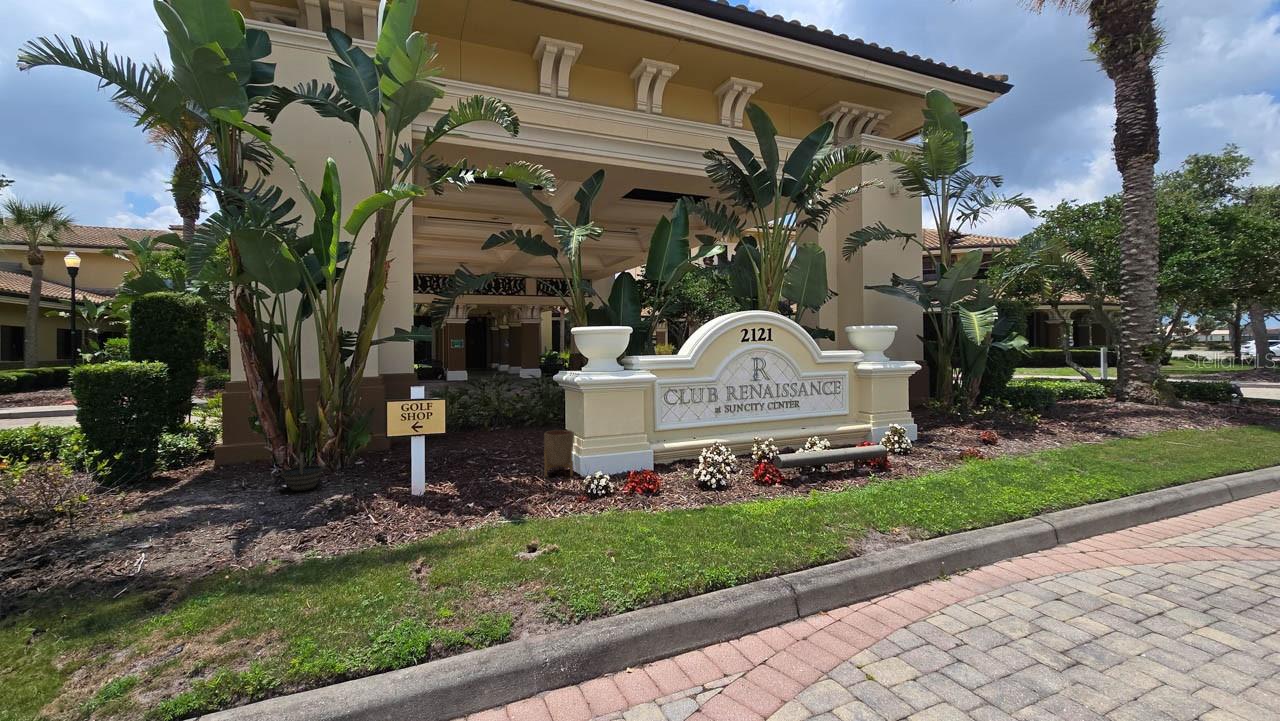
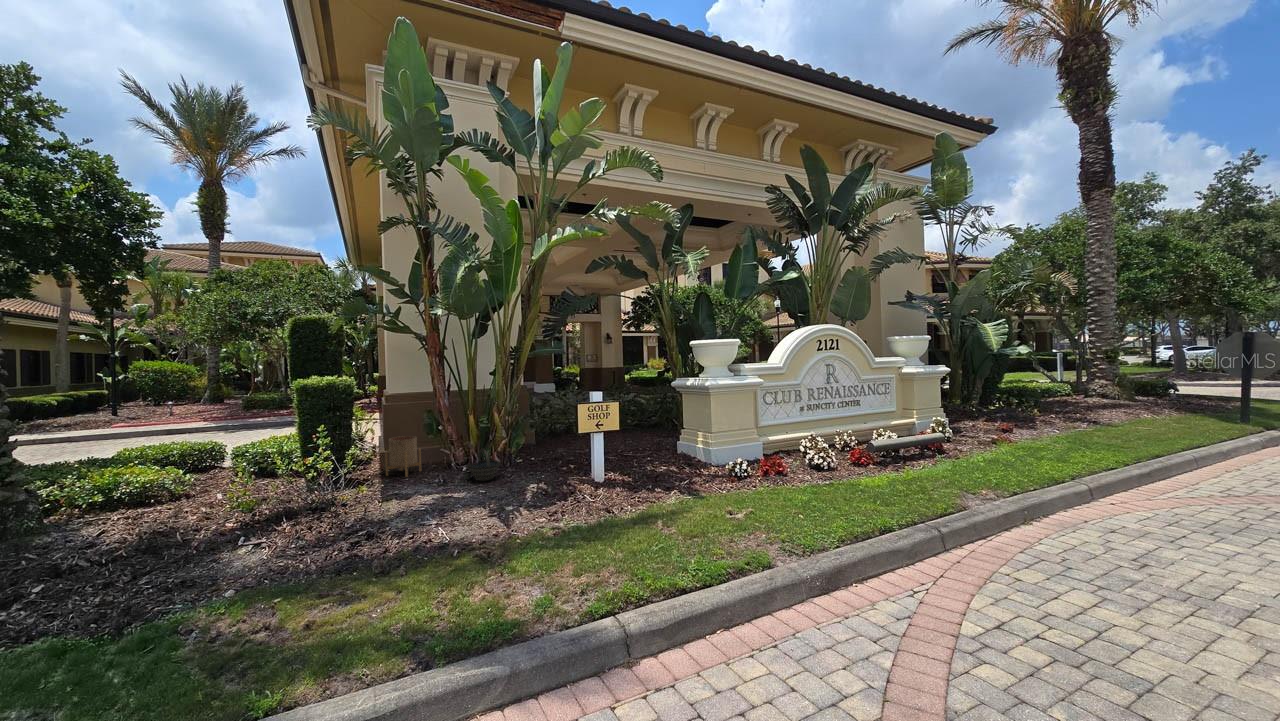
planter: present [544,430,574,476] -> present [385,436,421,477]

